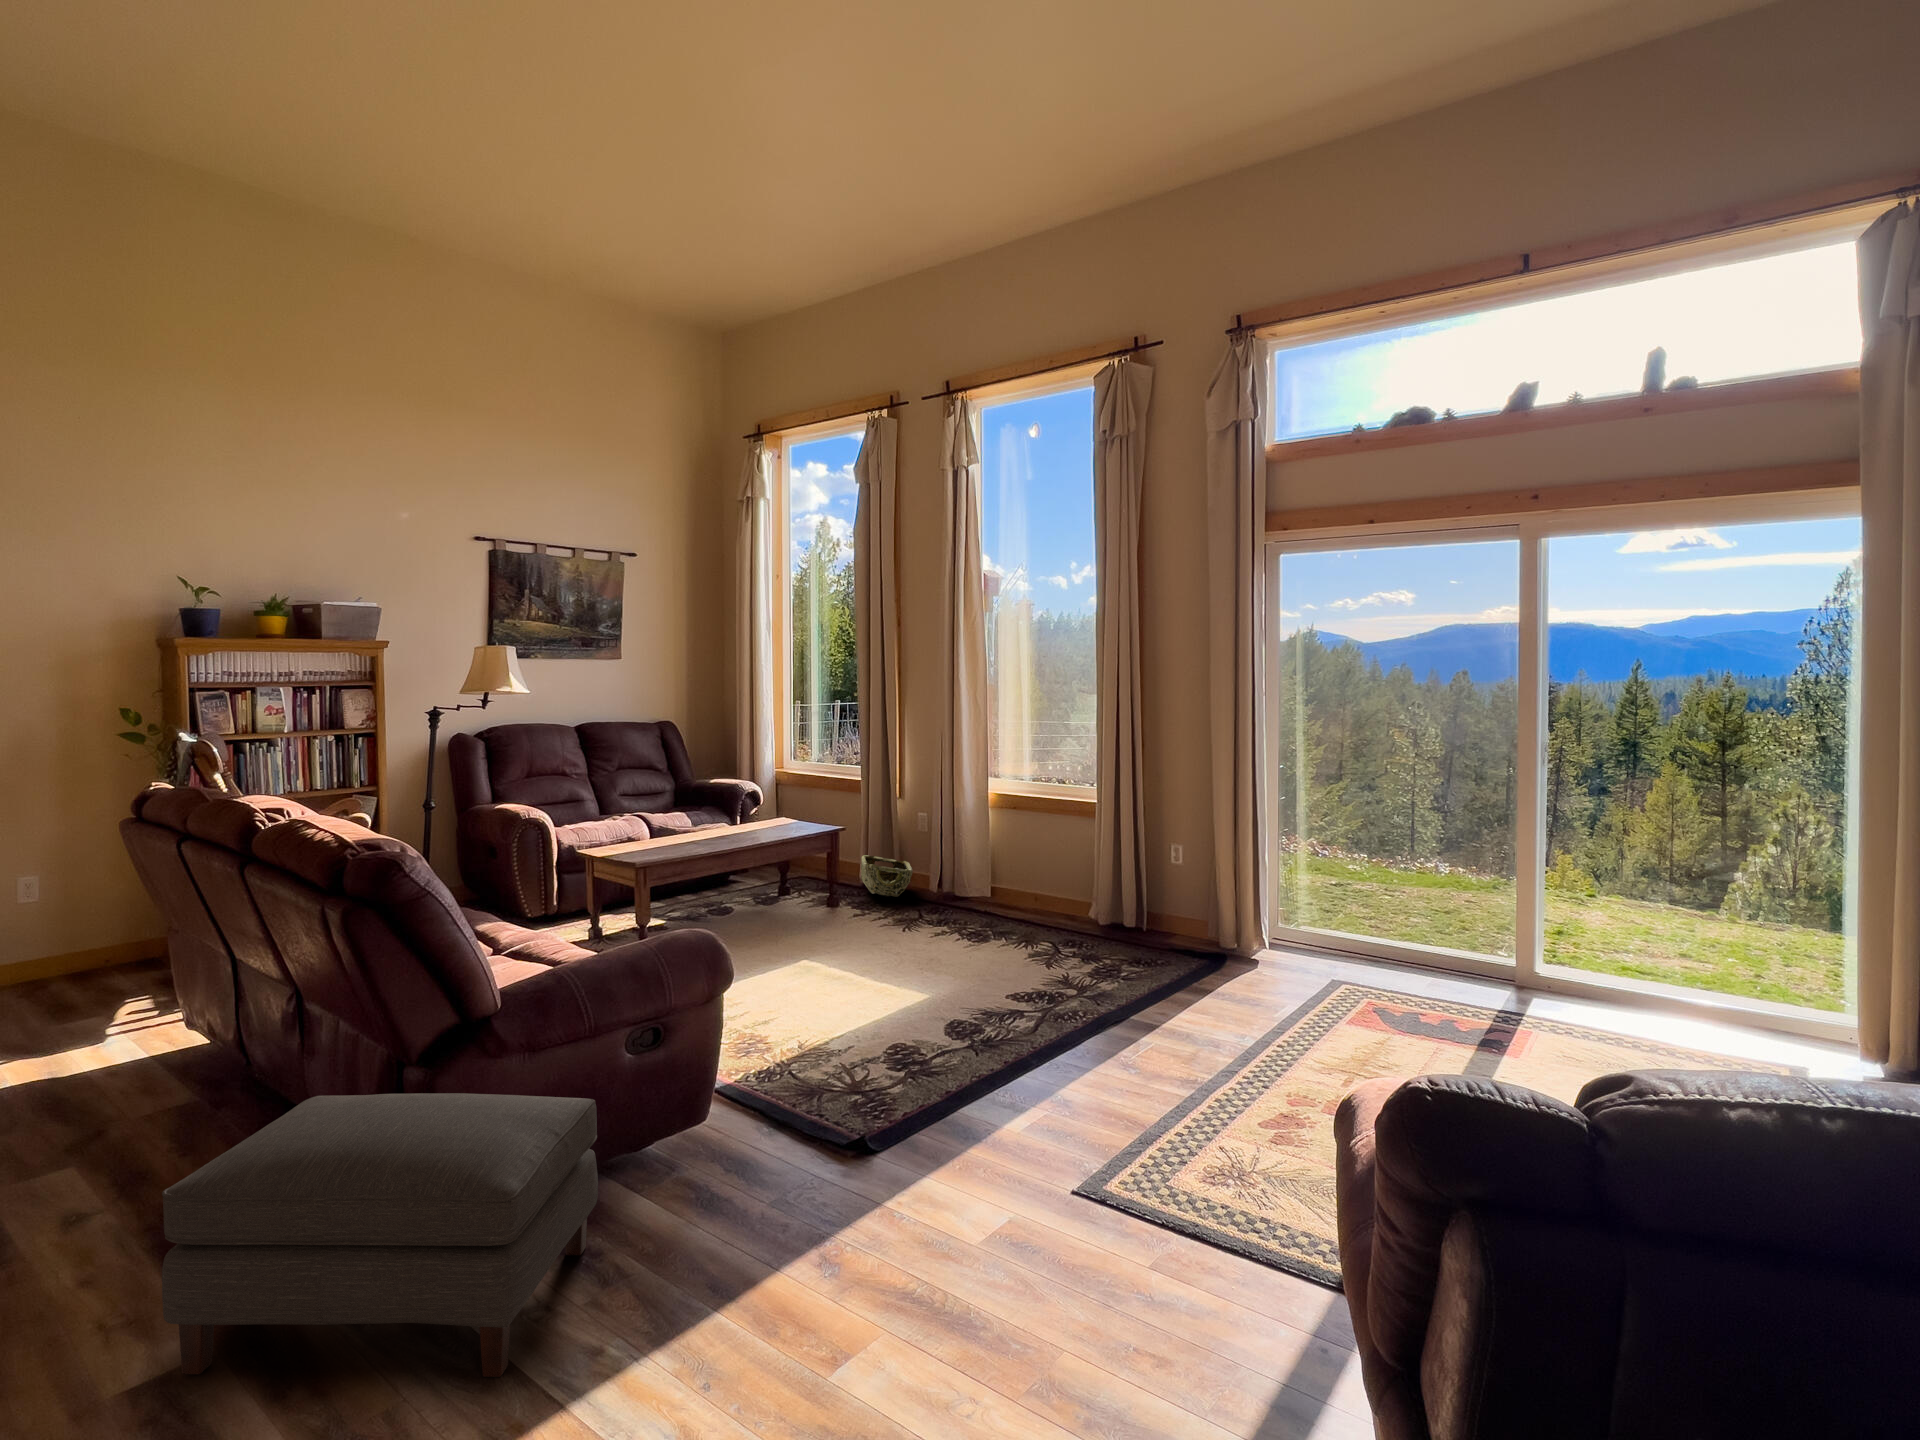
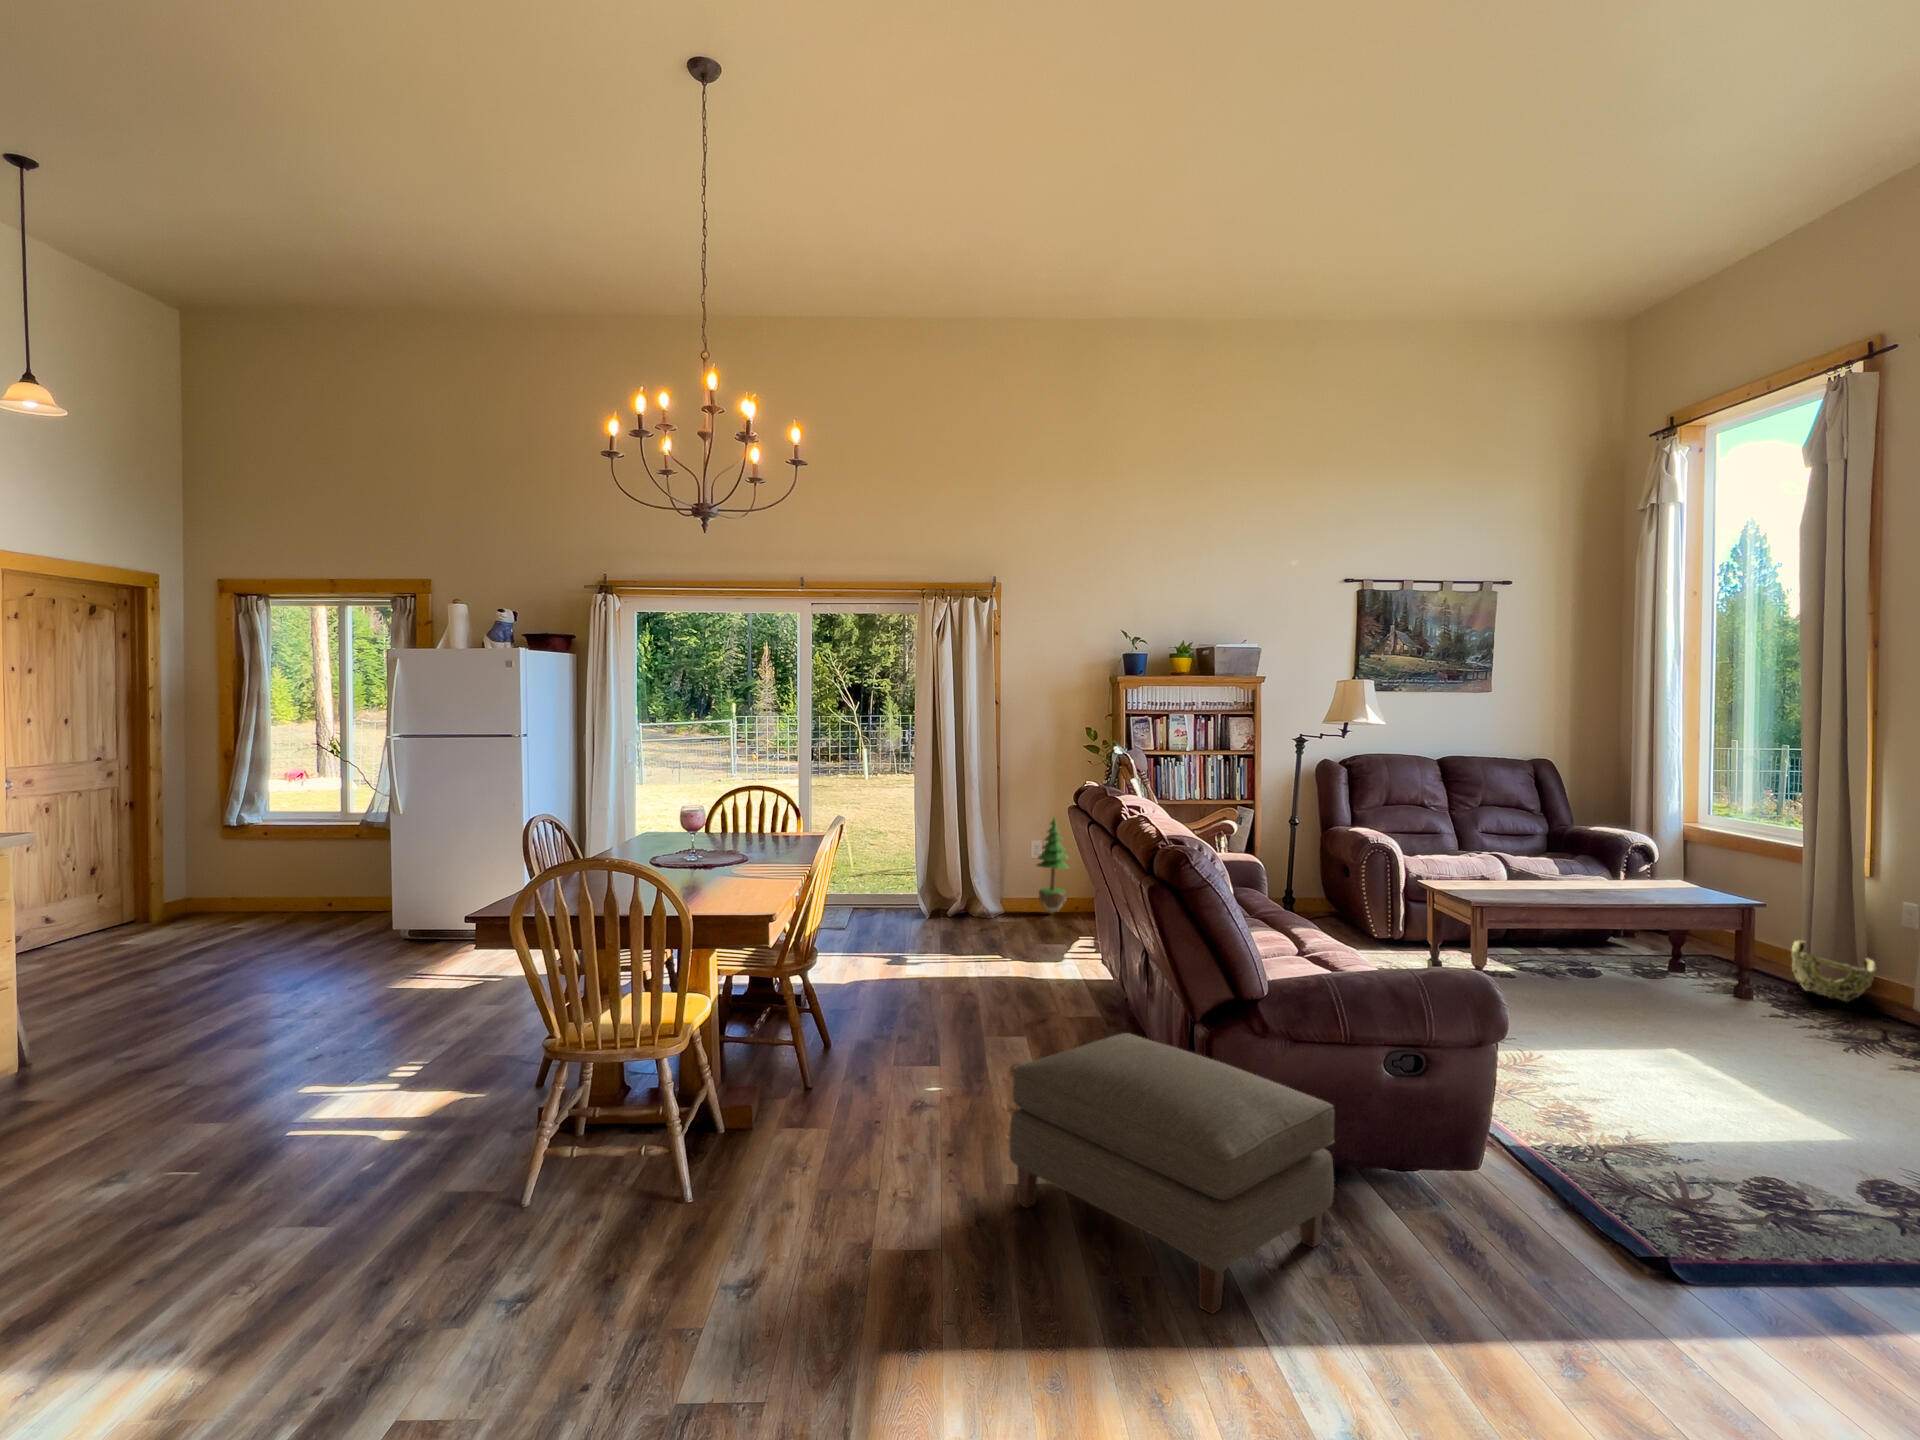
potted tree: none [45,835,109,972] -> present [1037,818,1069,913]

